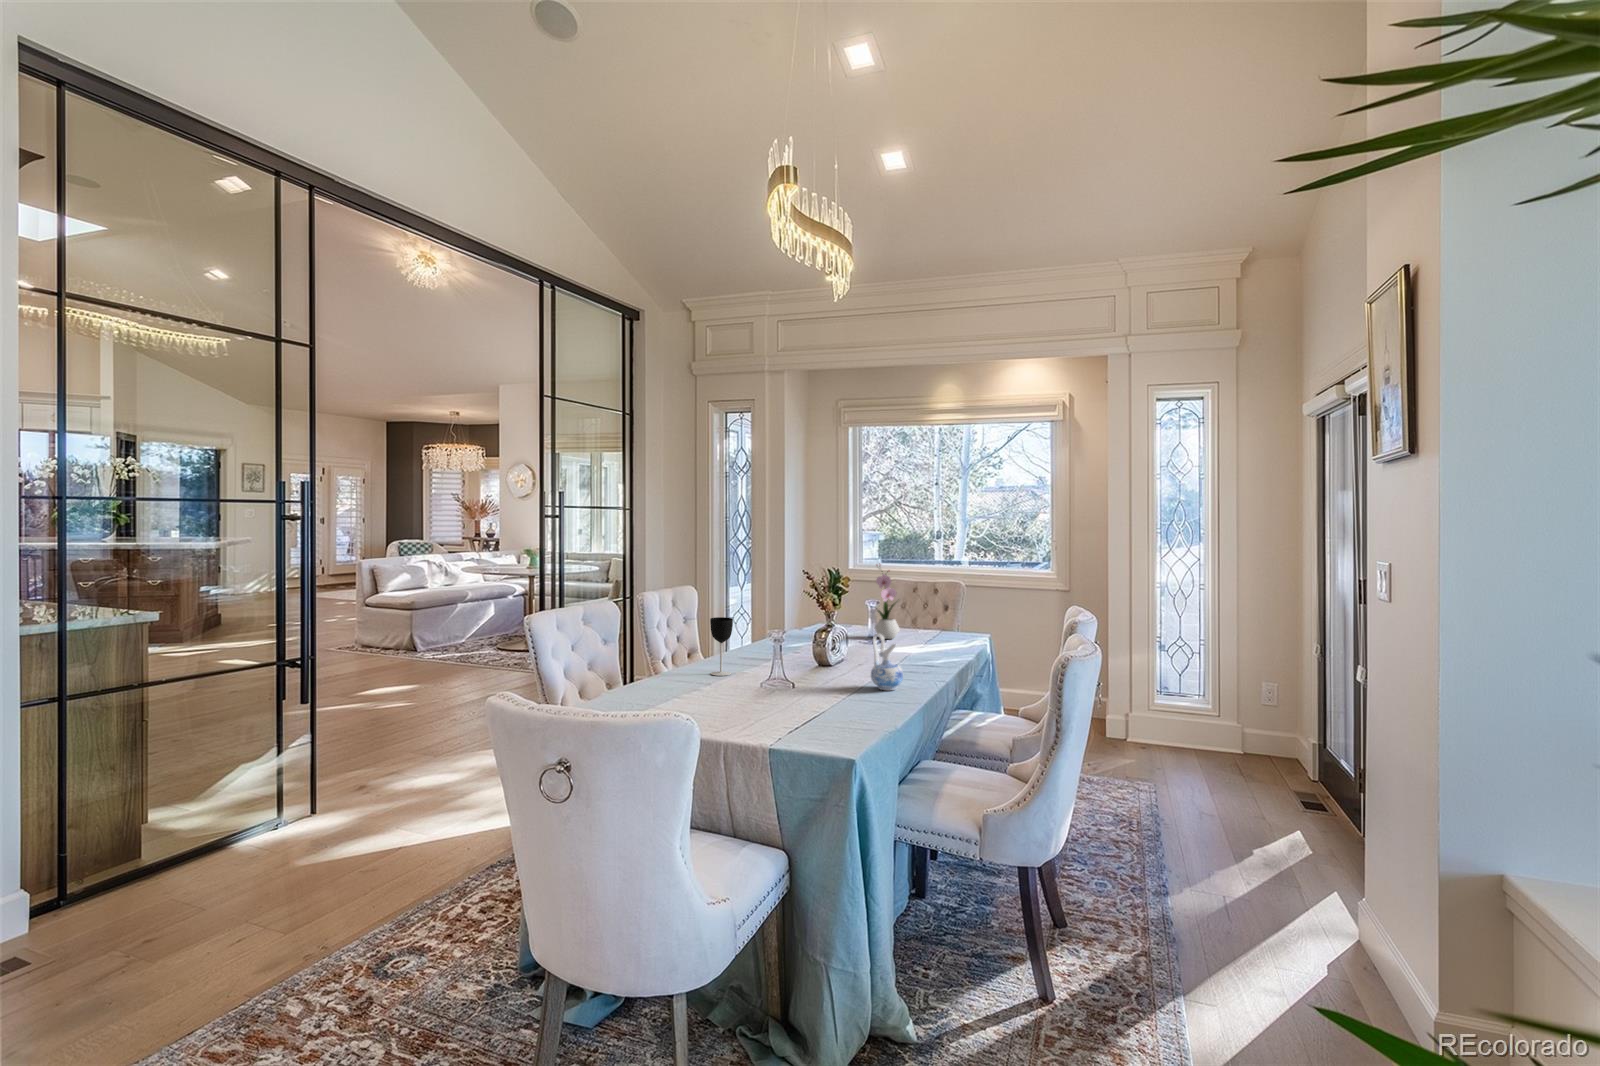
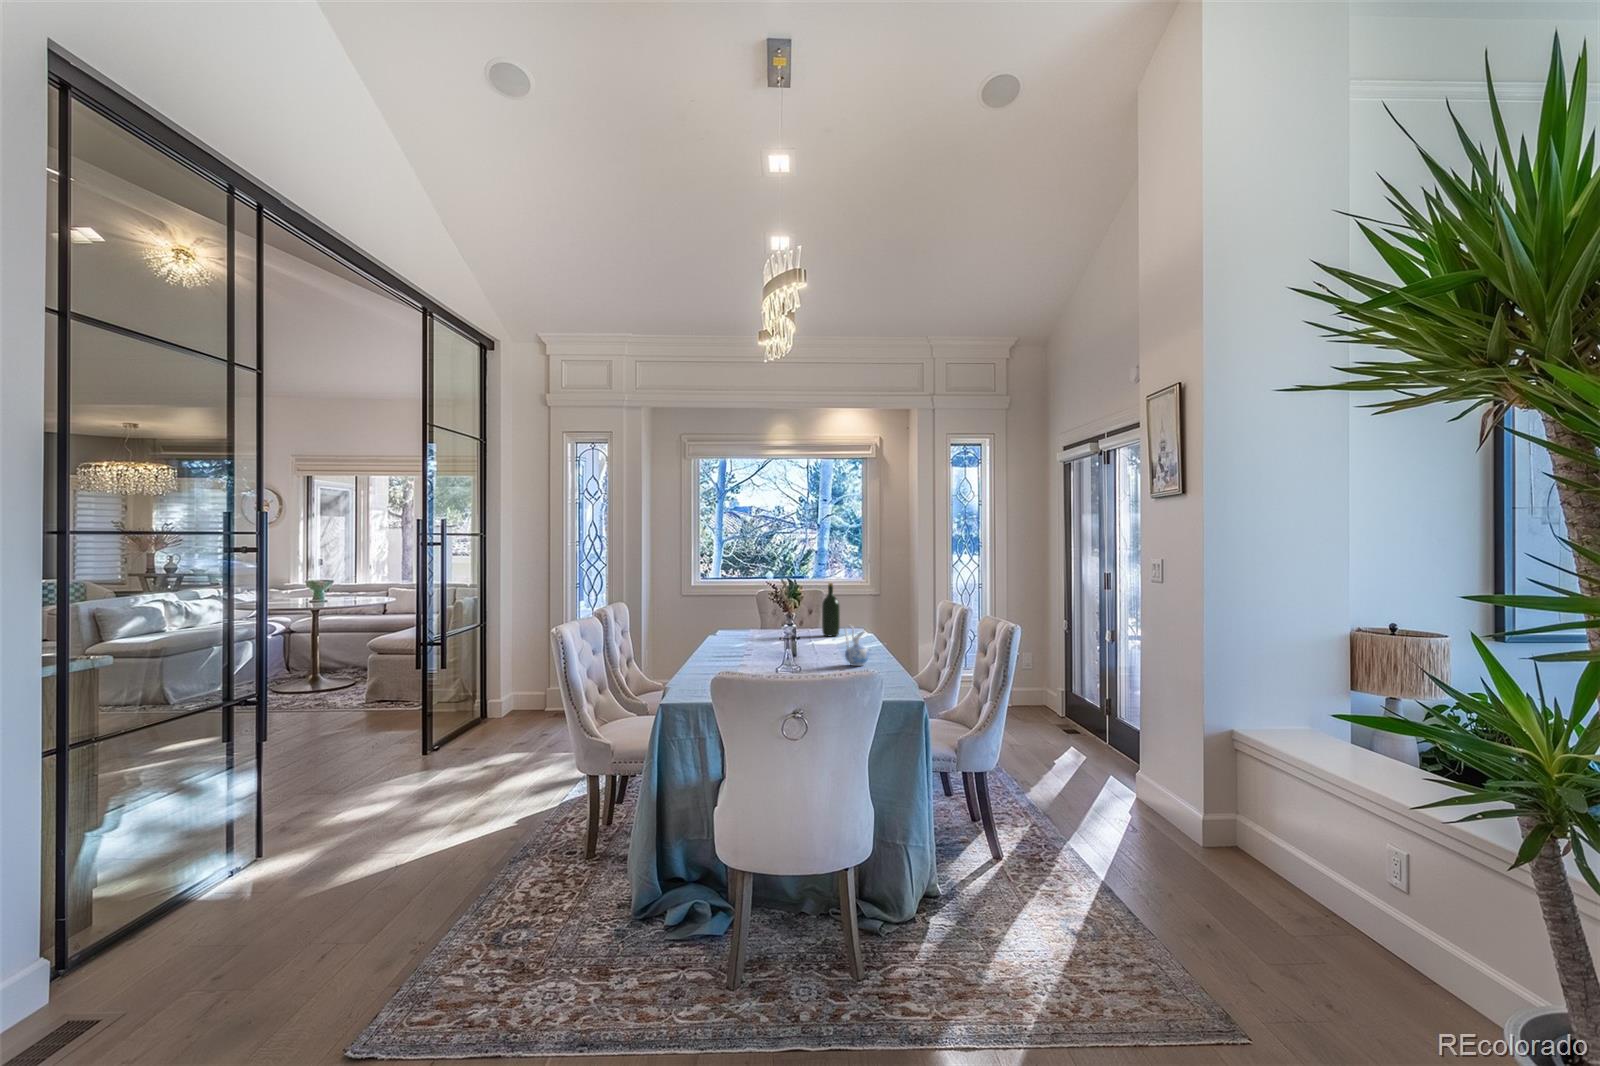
flower arrangement: present [875,571,900,639] -> none [782,576,803,637]
wine bottle: none [923,575,946,642] -> present [822,583,840,636]
wine glass: present [710,617,733,676] -> none [706,621,725,669]

